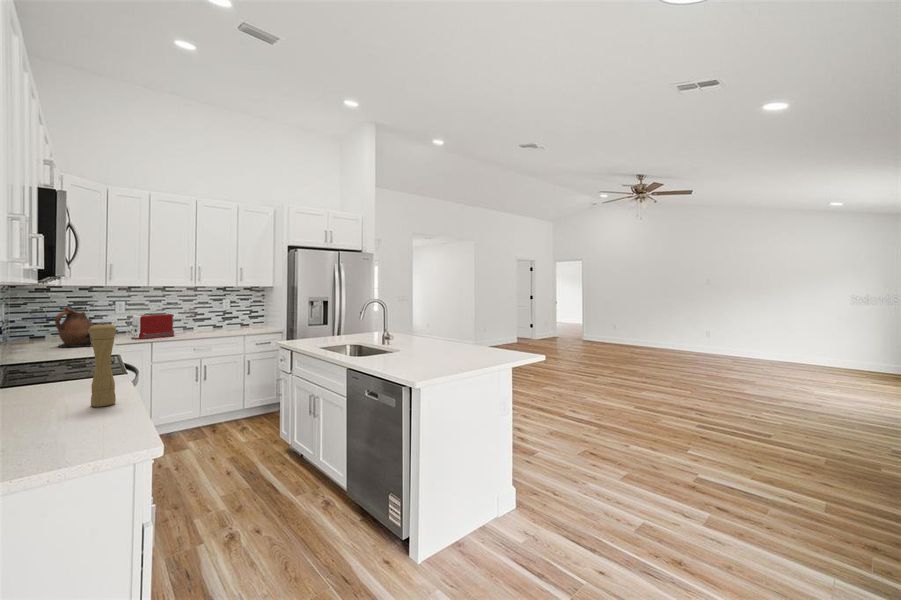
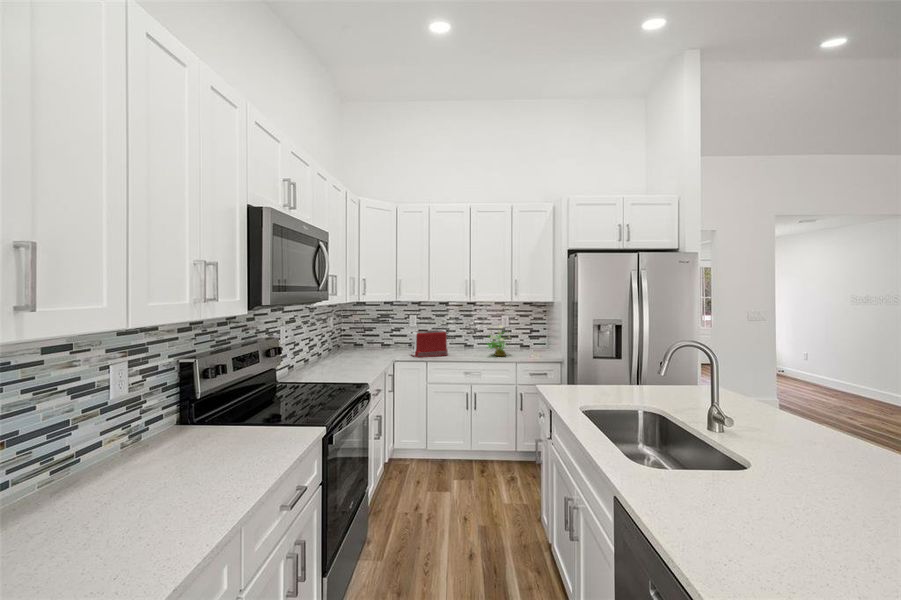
potted plant: none [214,303,240,333] -> present [486,325,510,356]
ceramic pitcher: present [55,308,94,347] -> none [346,324,381,364]
pepper mill: present [89,323,116,407] -> none [153,387,197,528]

